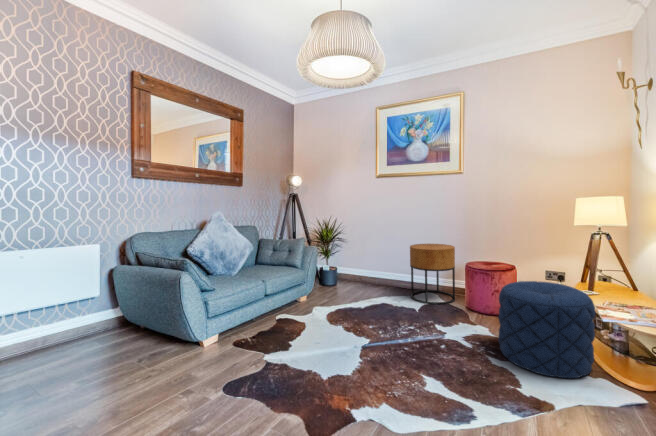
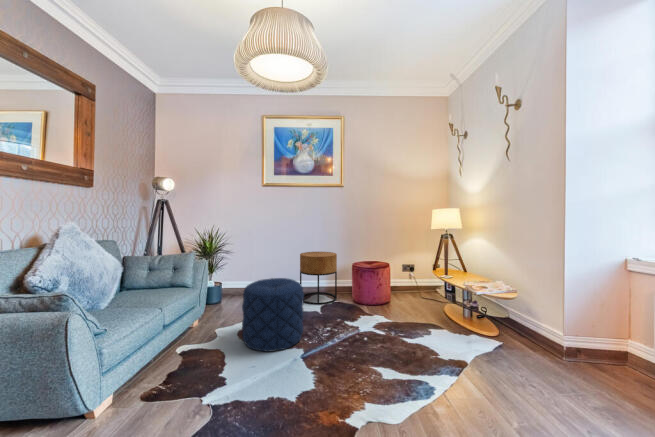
pouf: present [498,281,596,378] -> present [242,278,304,351]

